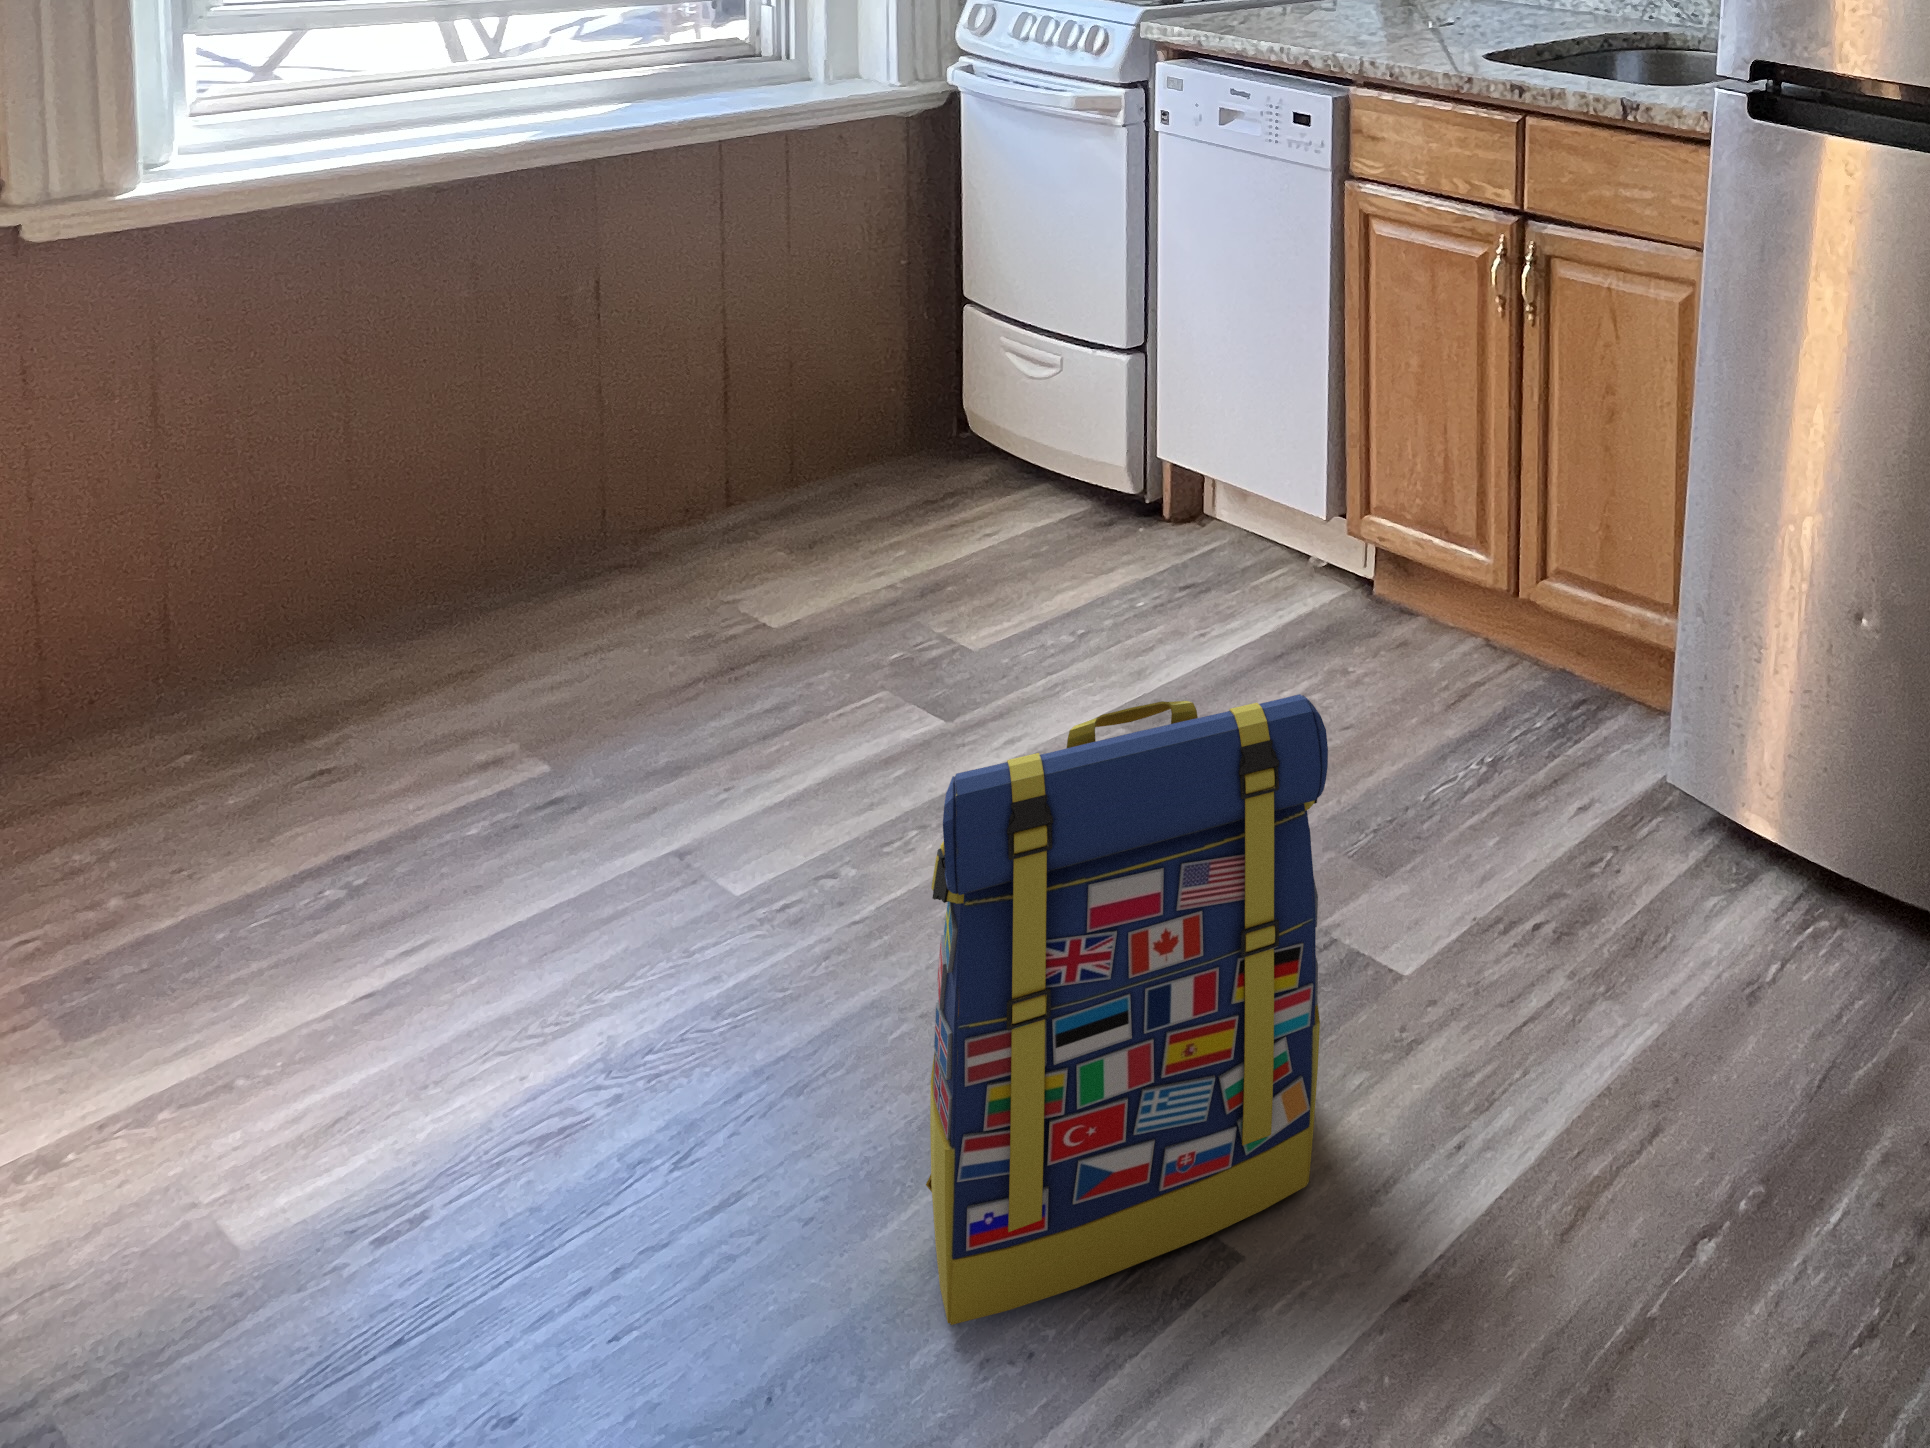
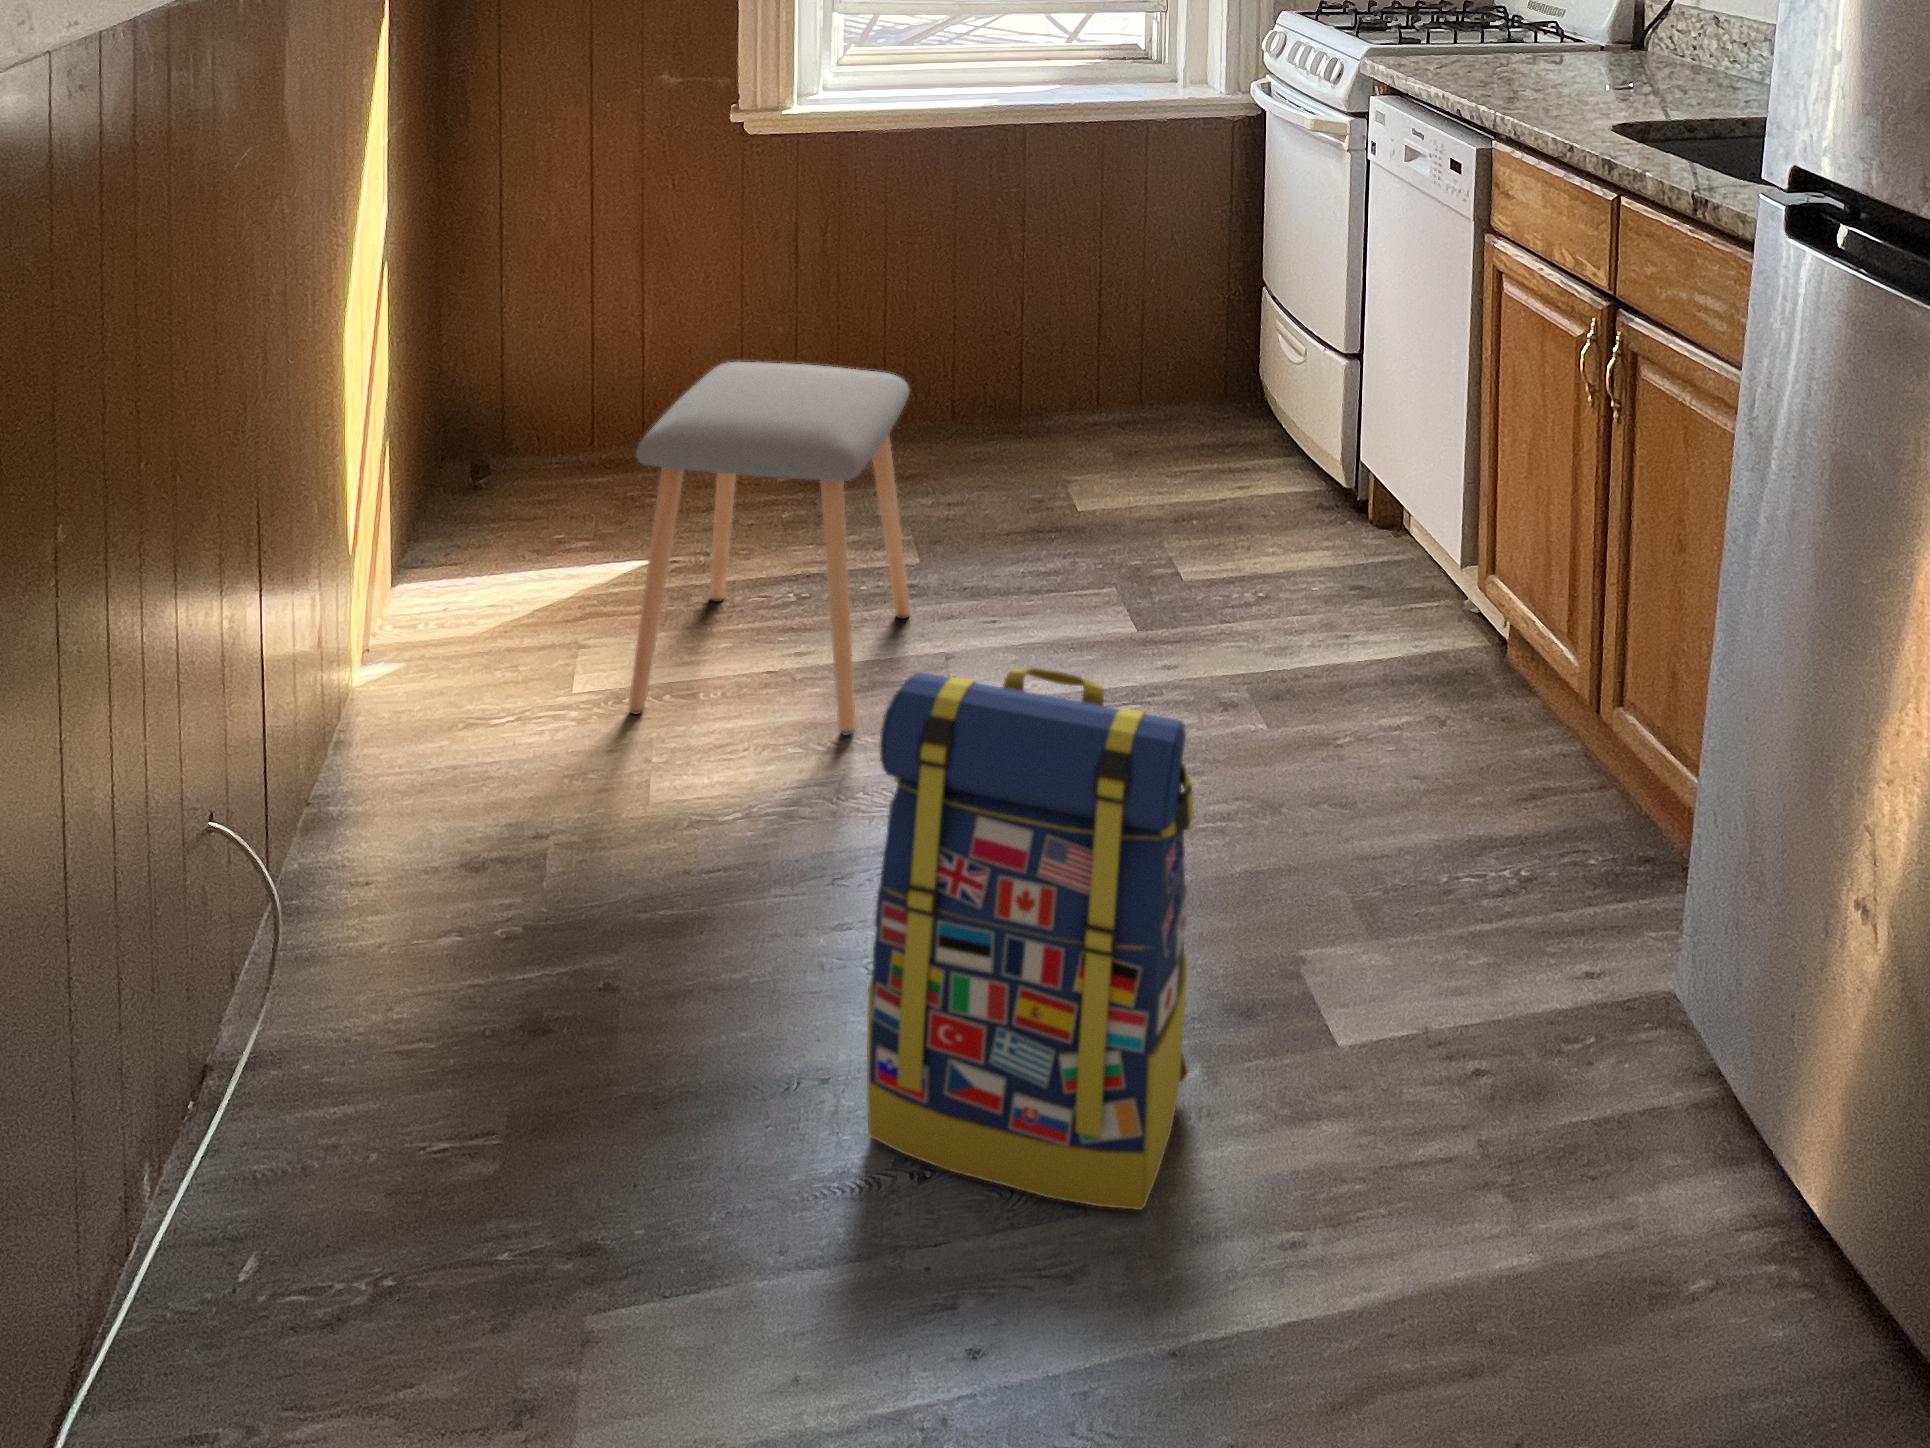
stool: none [99,513,592,1159] -> present [628,362,910,735]

